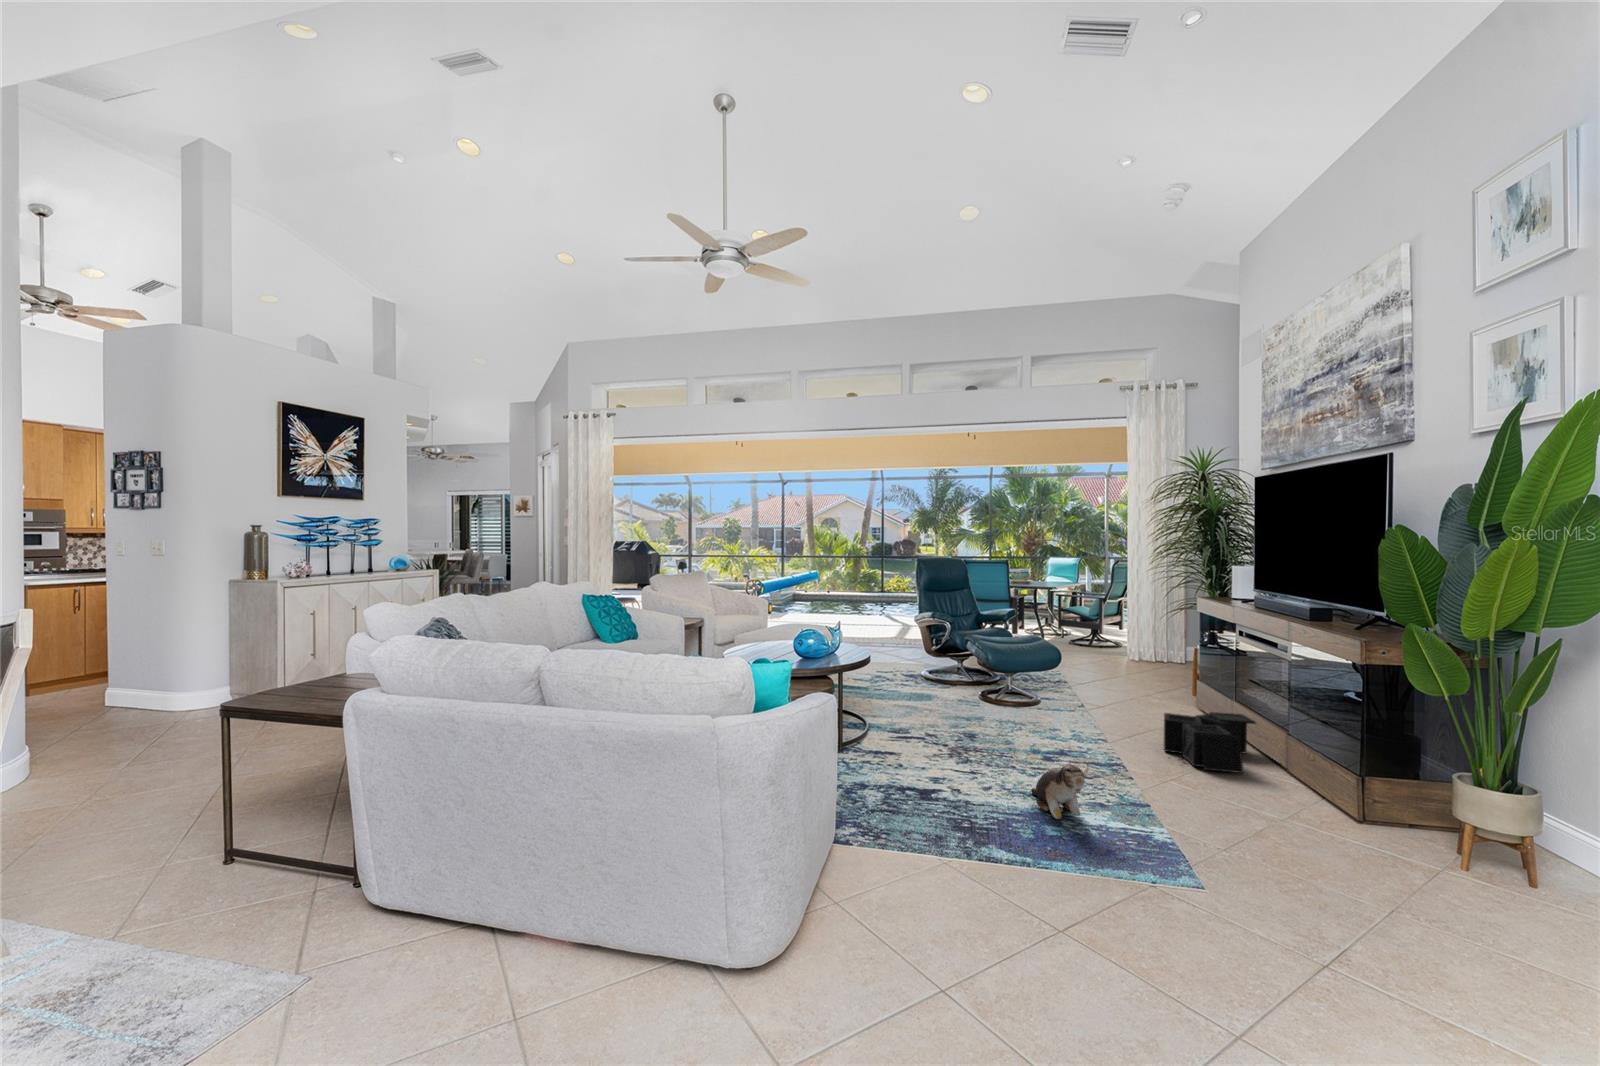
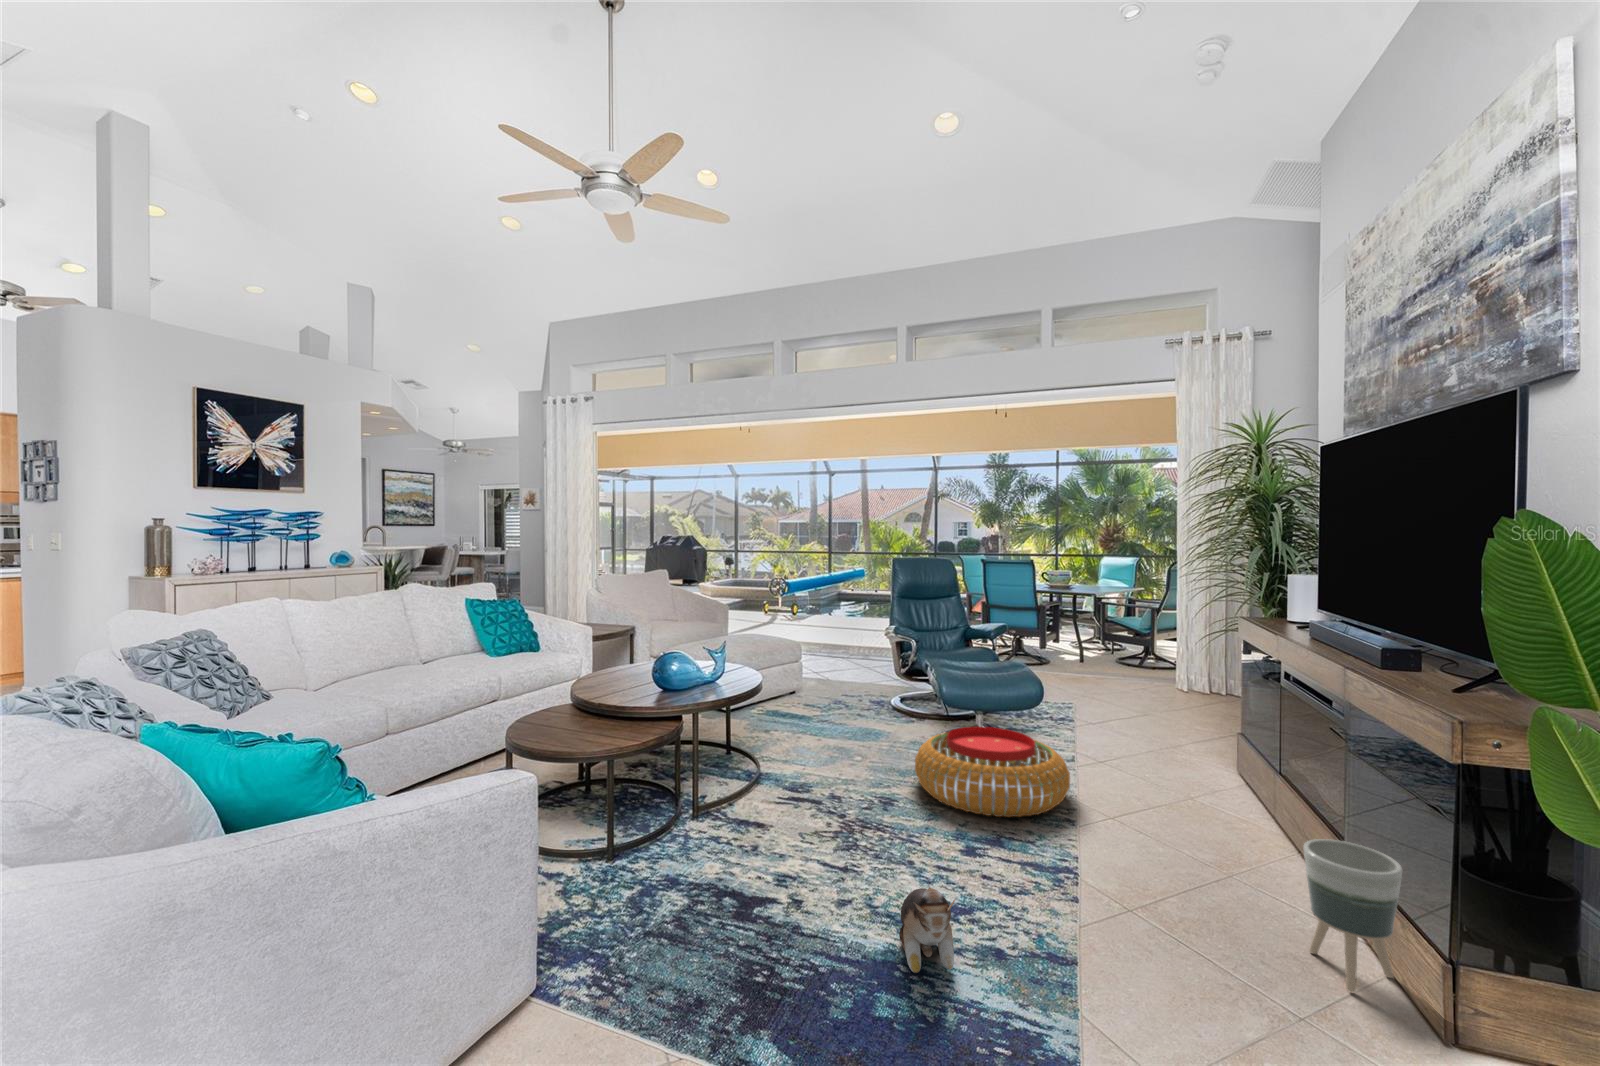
pouf: none [979,683,1095,742] -> present [915,726,1070,817]
storage bin: present [1164,712,1256,773] -> none [1157,784,1304,897]
planter: none [1274,727,1332,811] -> present [1304,839,1402,992]

